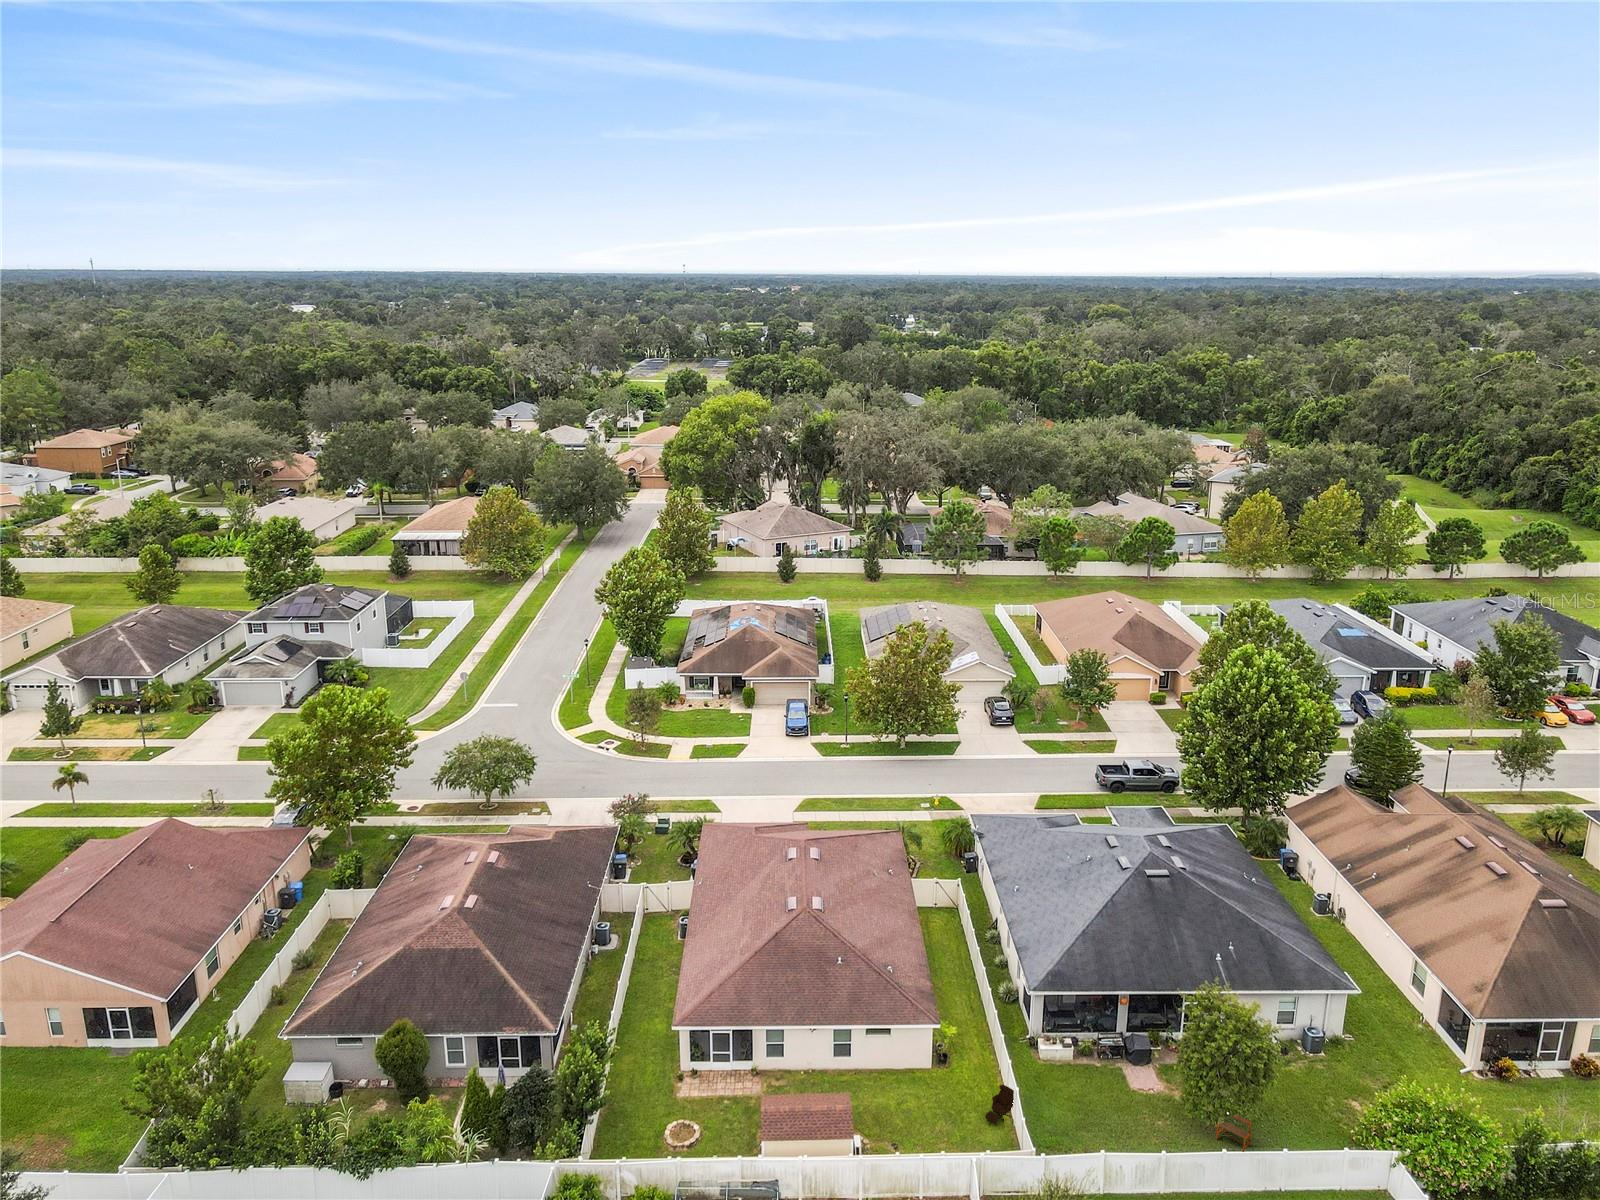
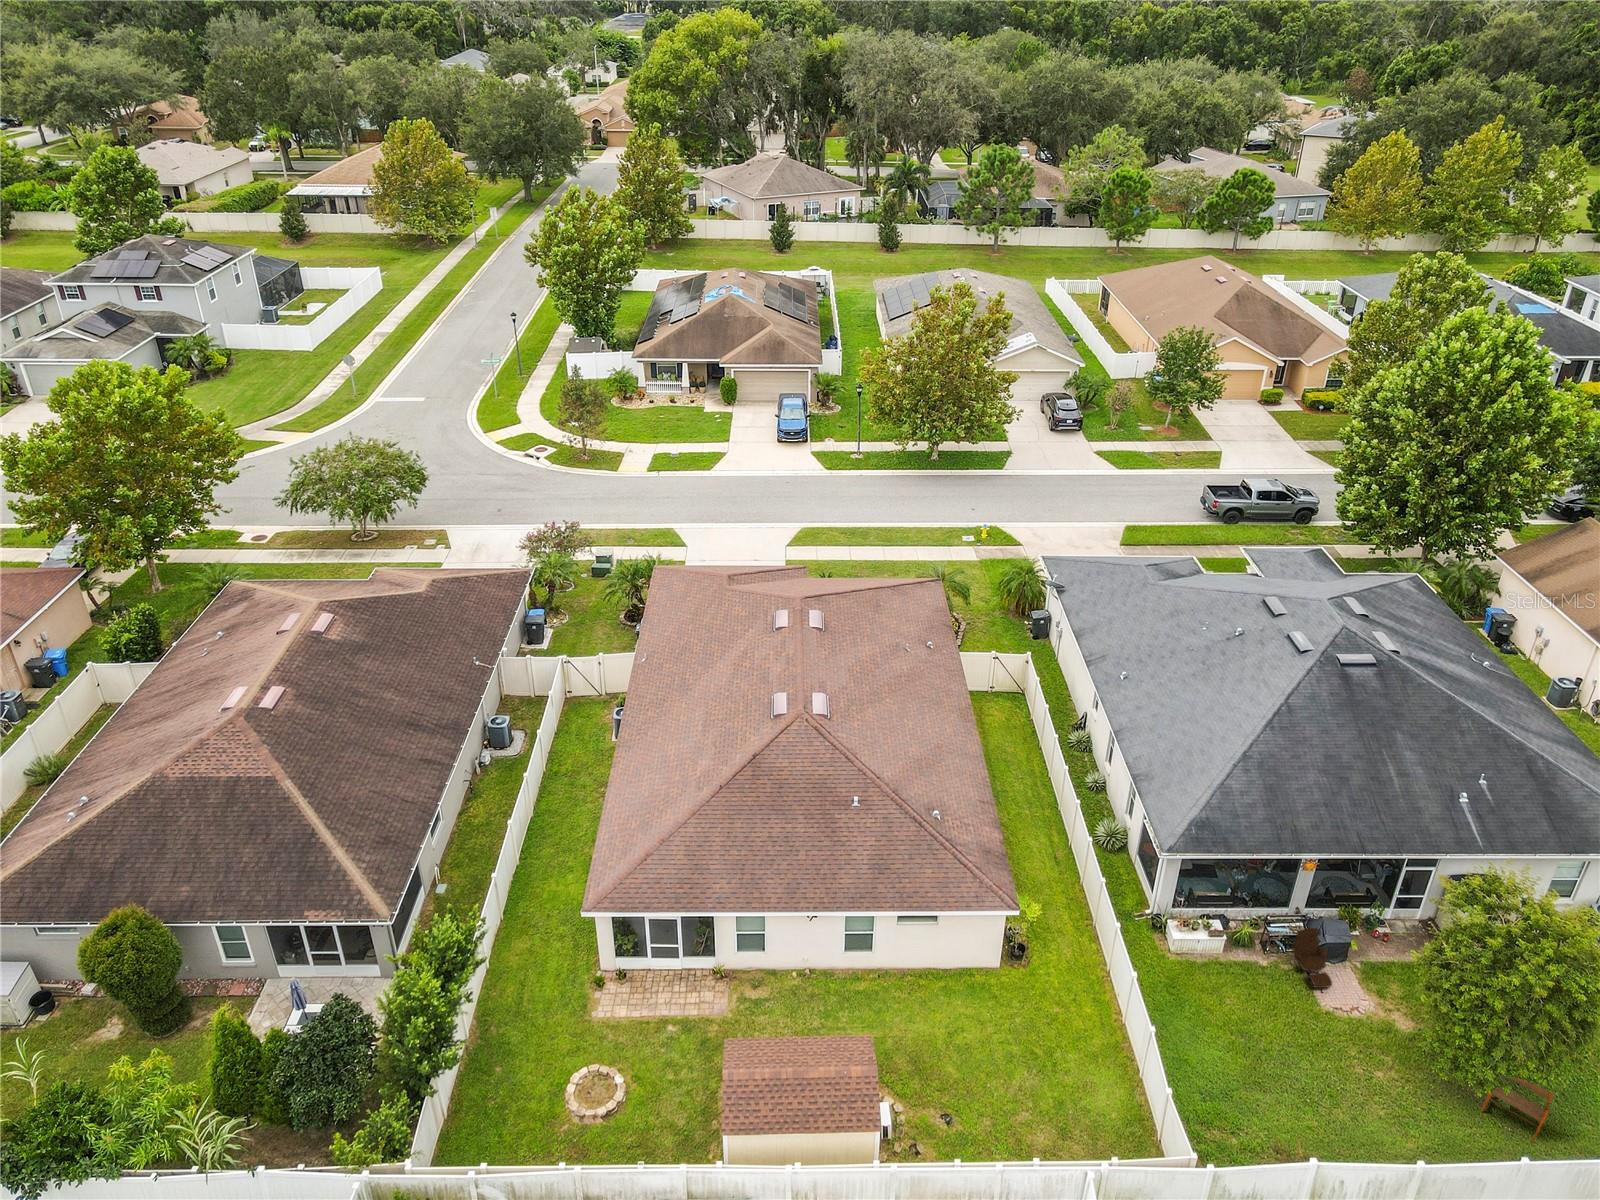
lounge chair: present [985,1085,1014,1125] -> present [1292,928,1332,989]

